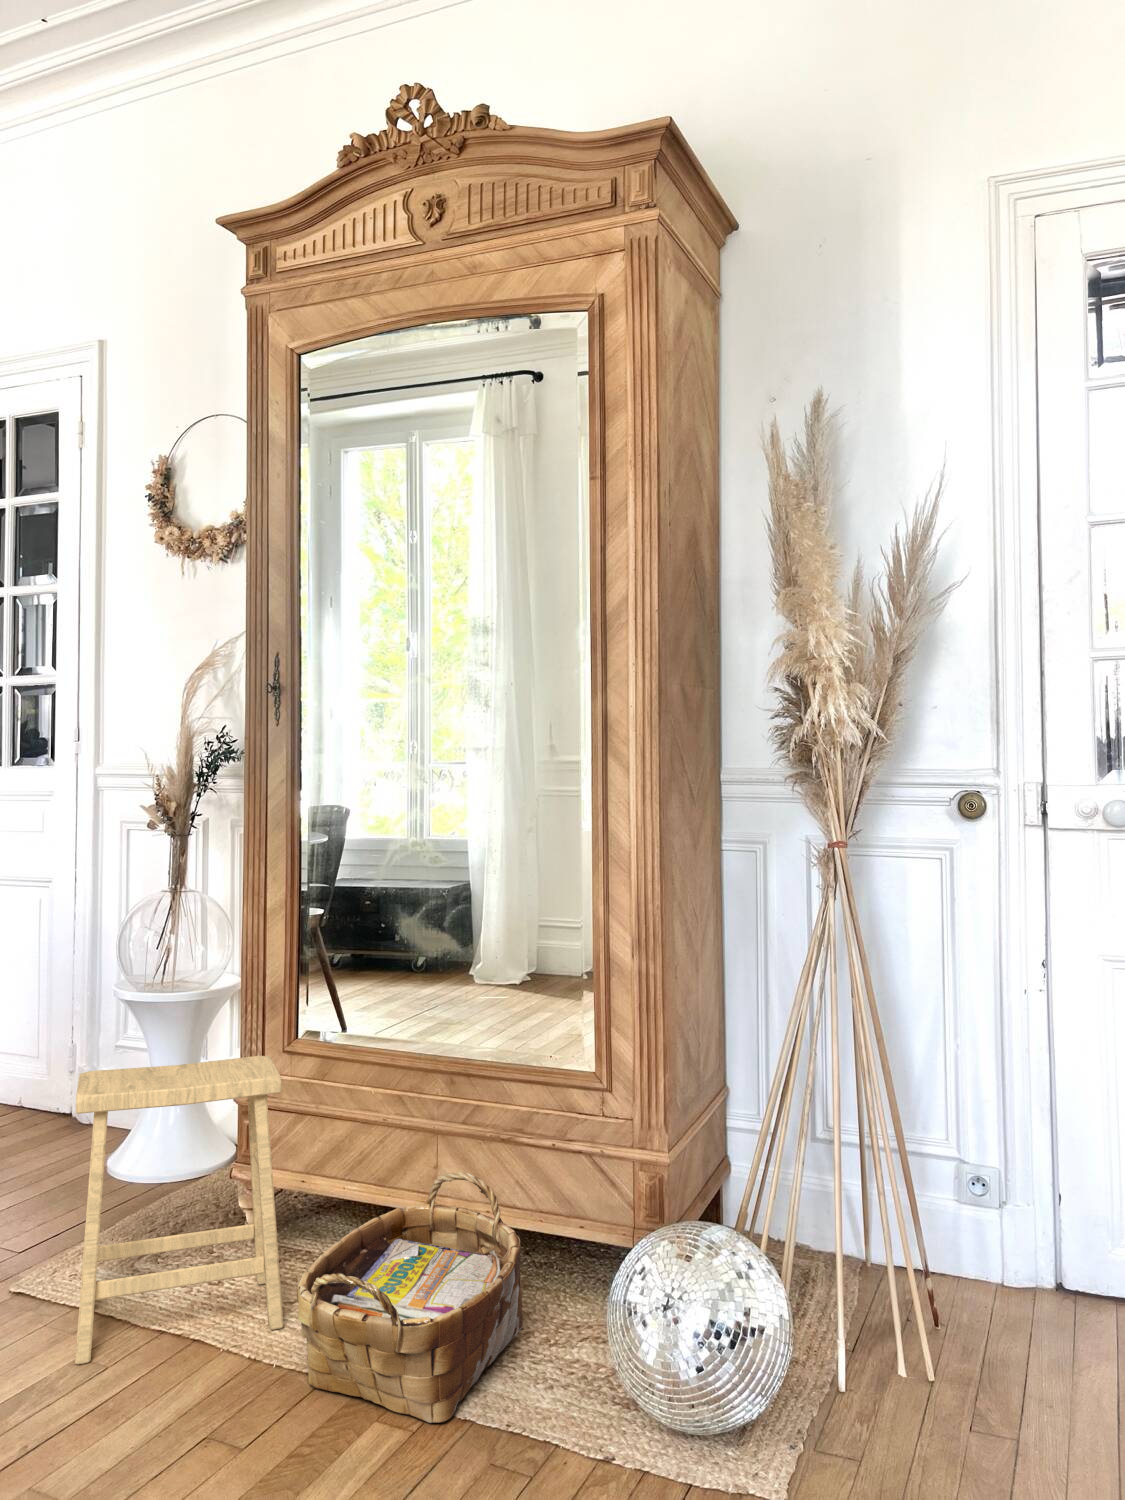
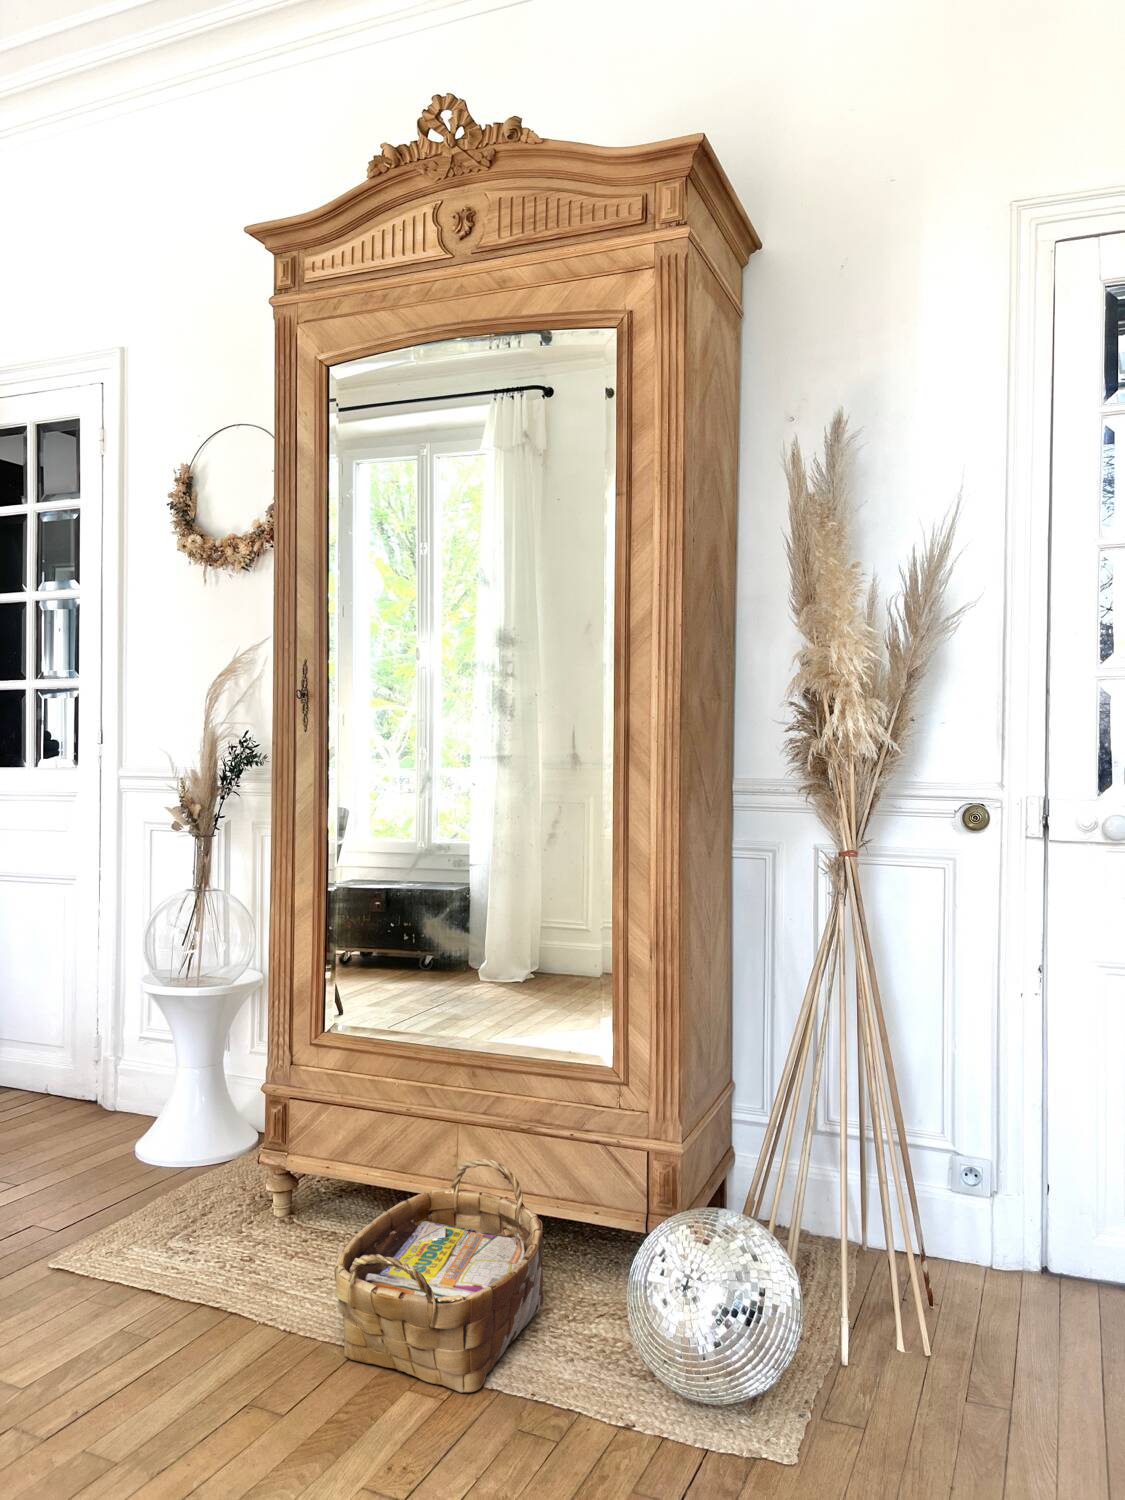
footstool: present [75,1056,283,1365] -> none [119,1046,315,1337]

